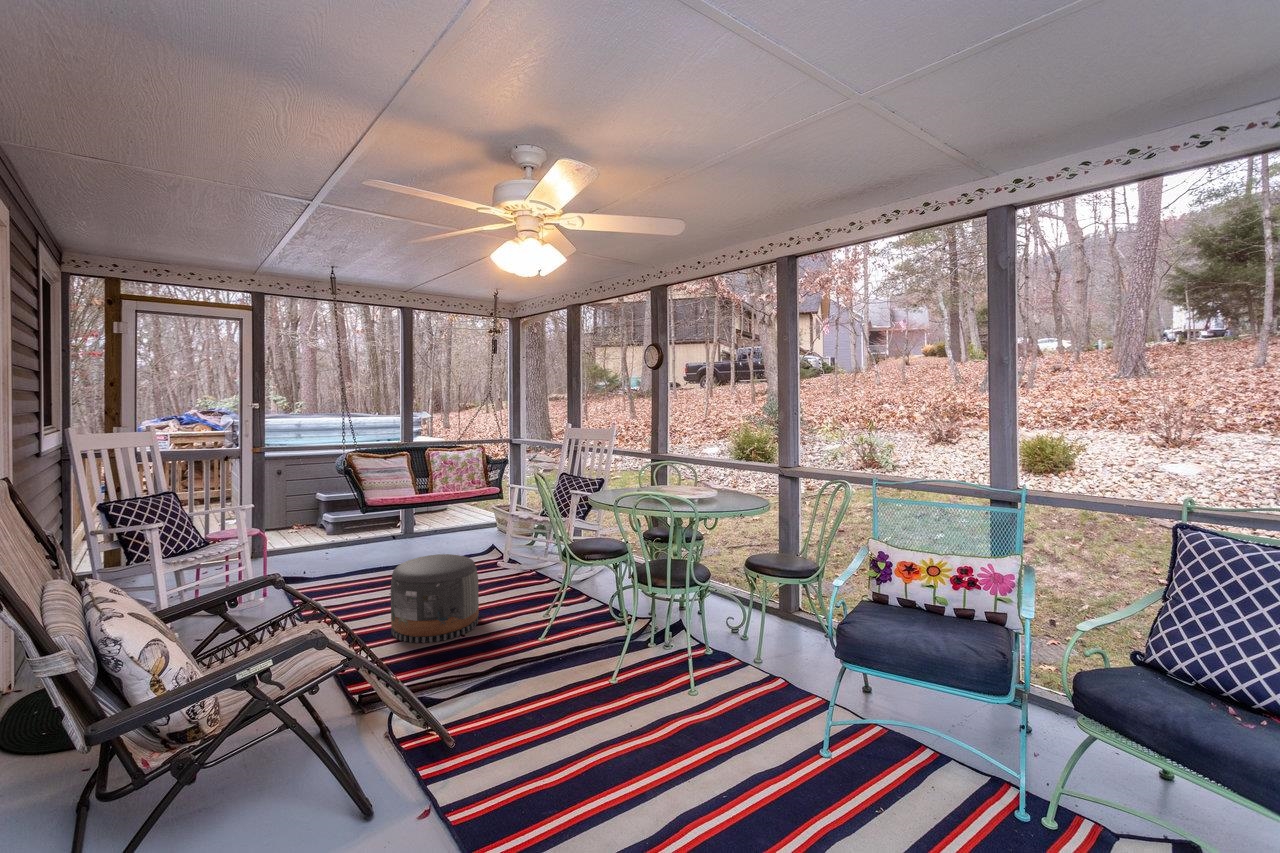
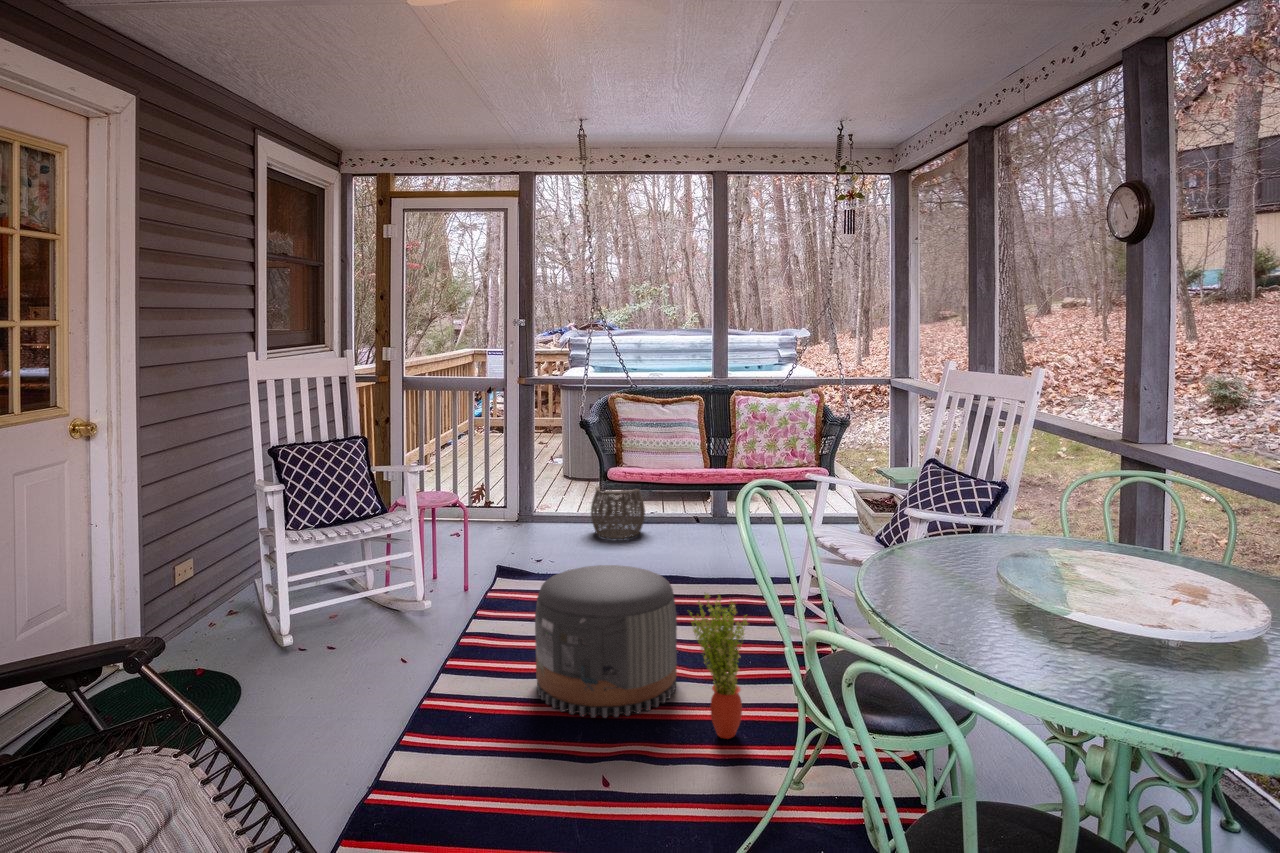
woven basket: none [326,515,370,554] -> present [591,486,645,538]
potted plant: none [501,554,533,629] -> present [690,594,748,739]

